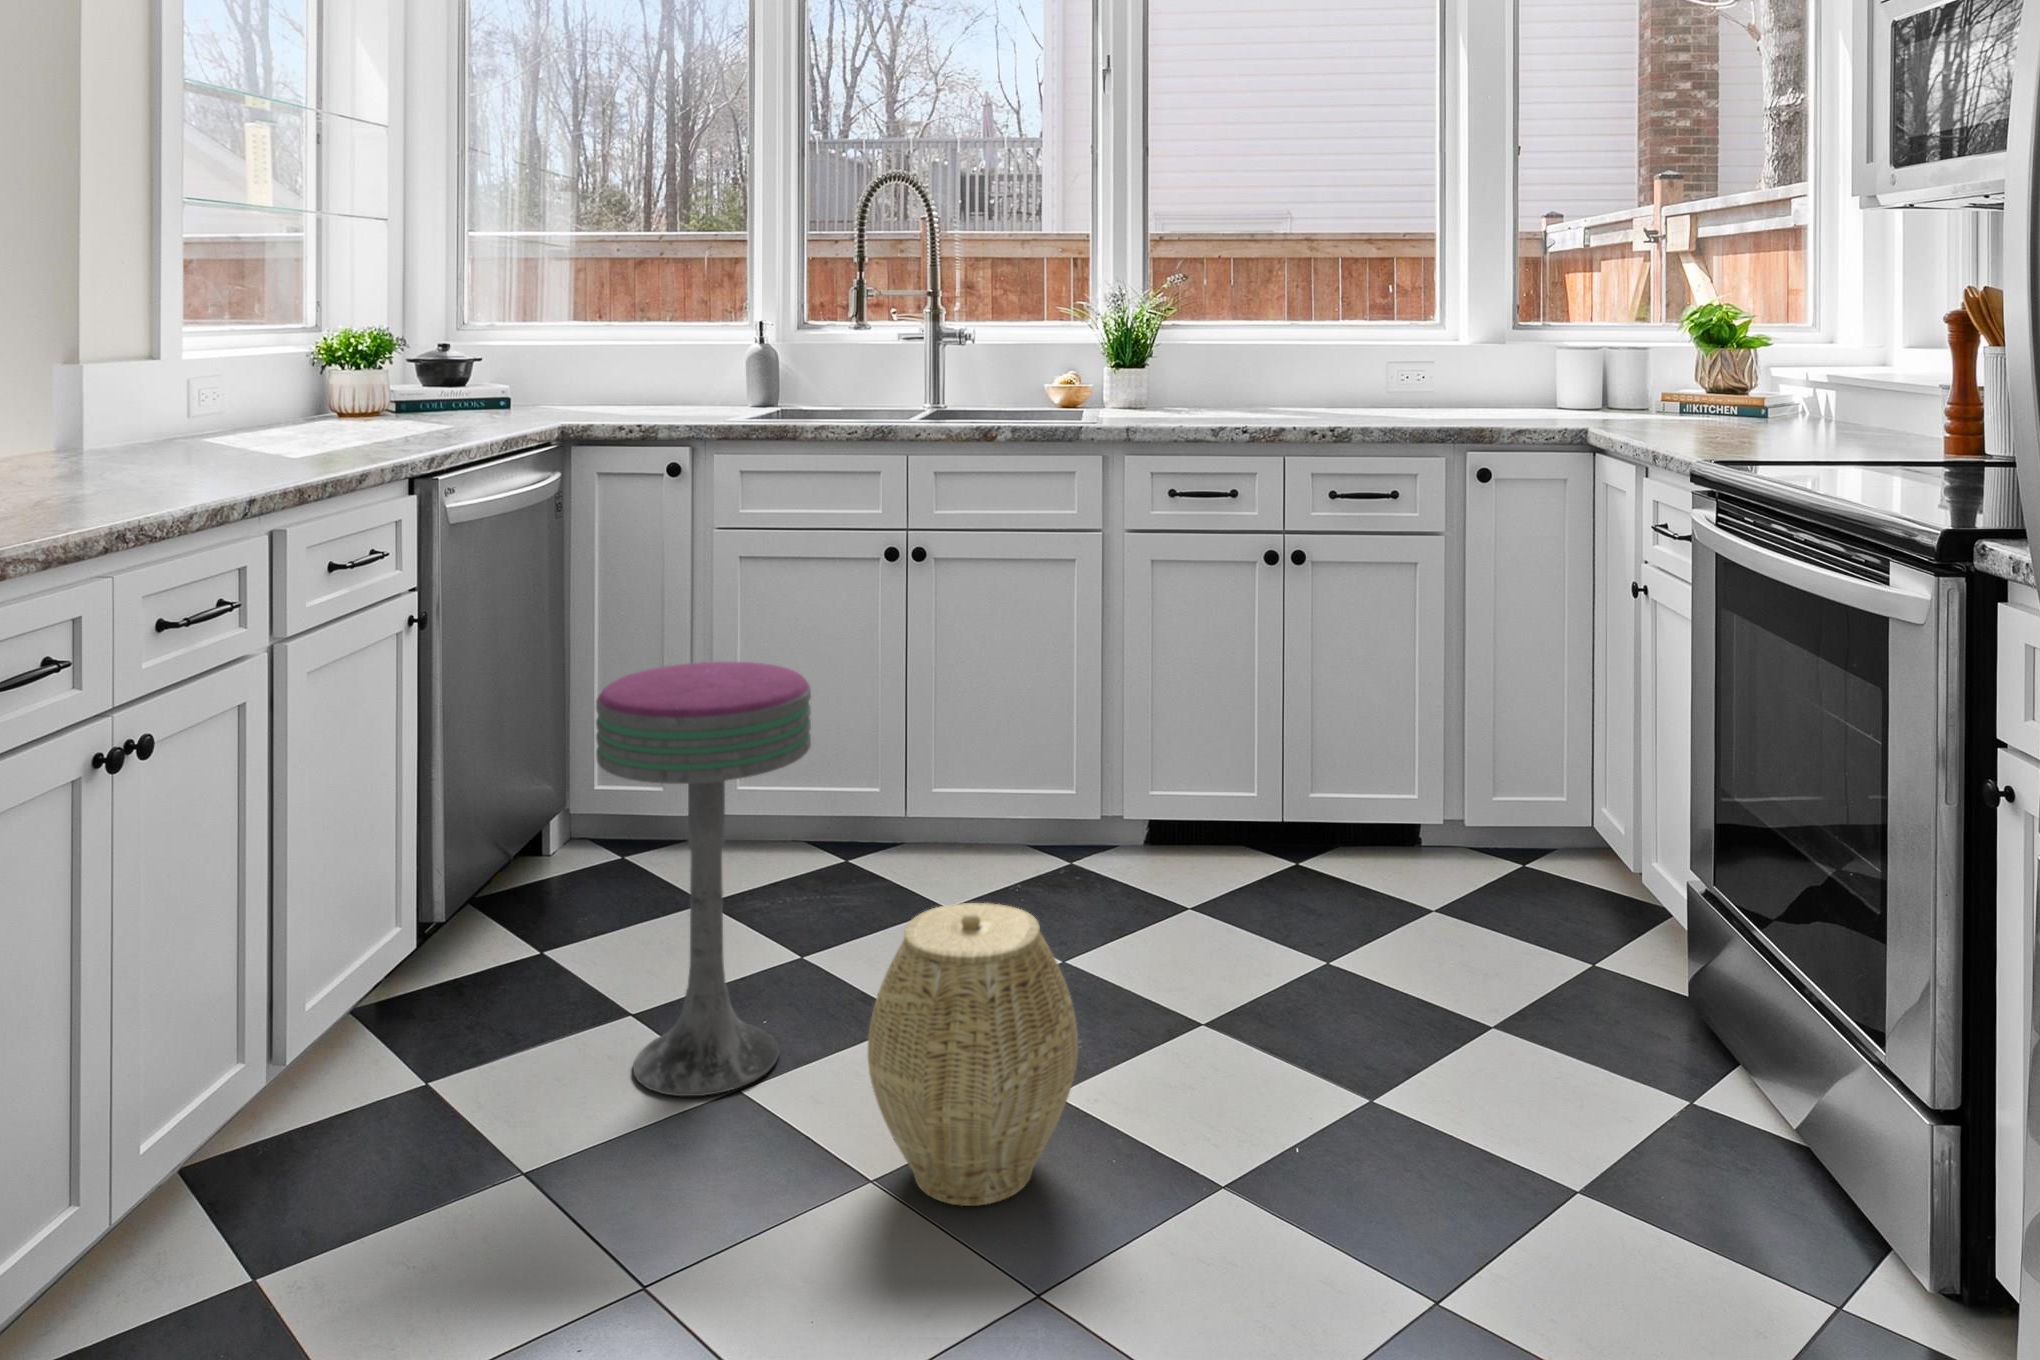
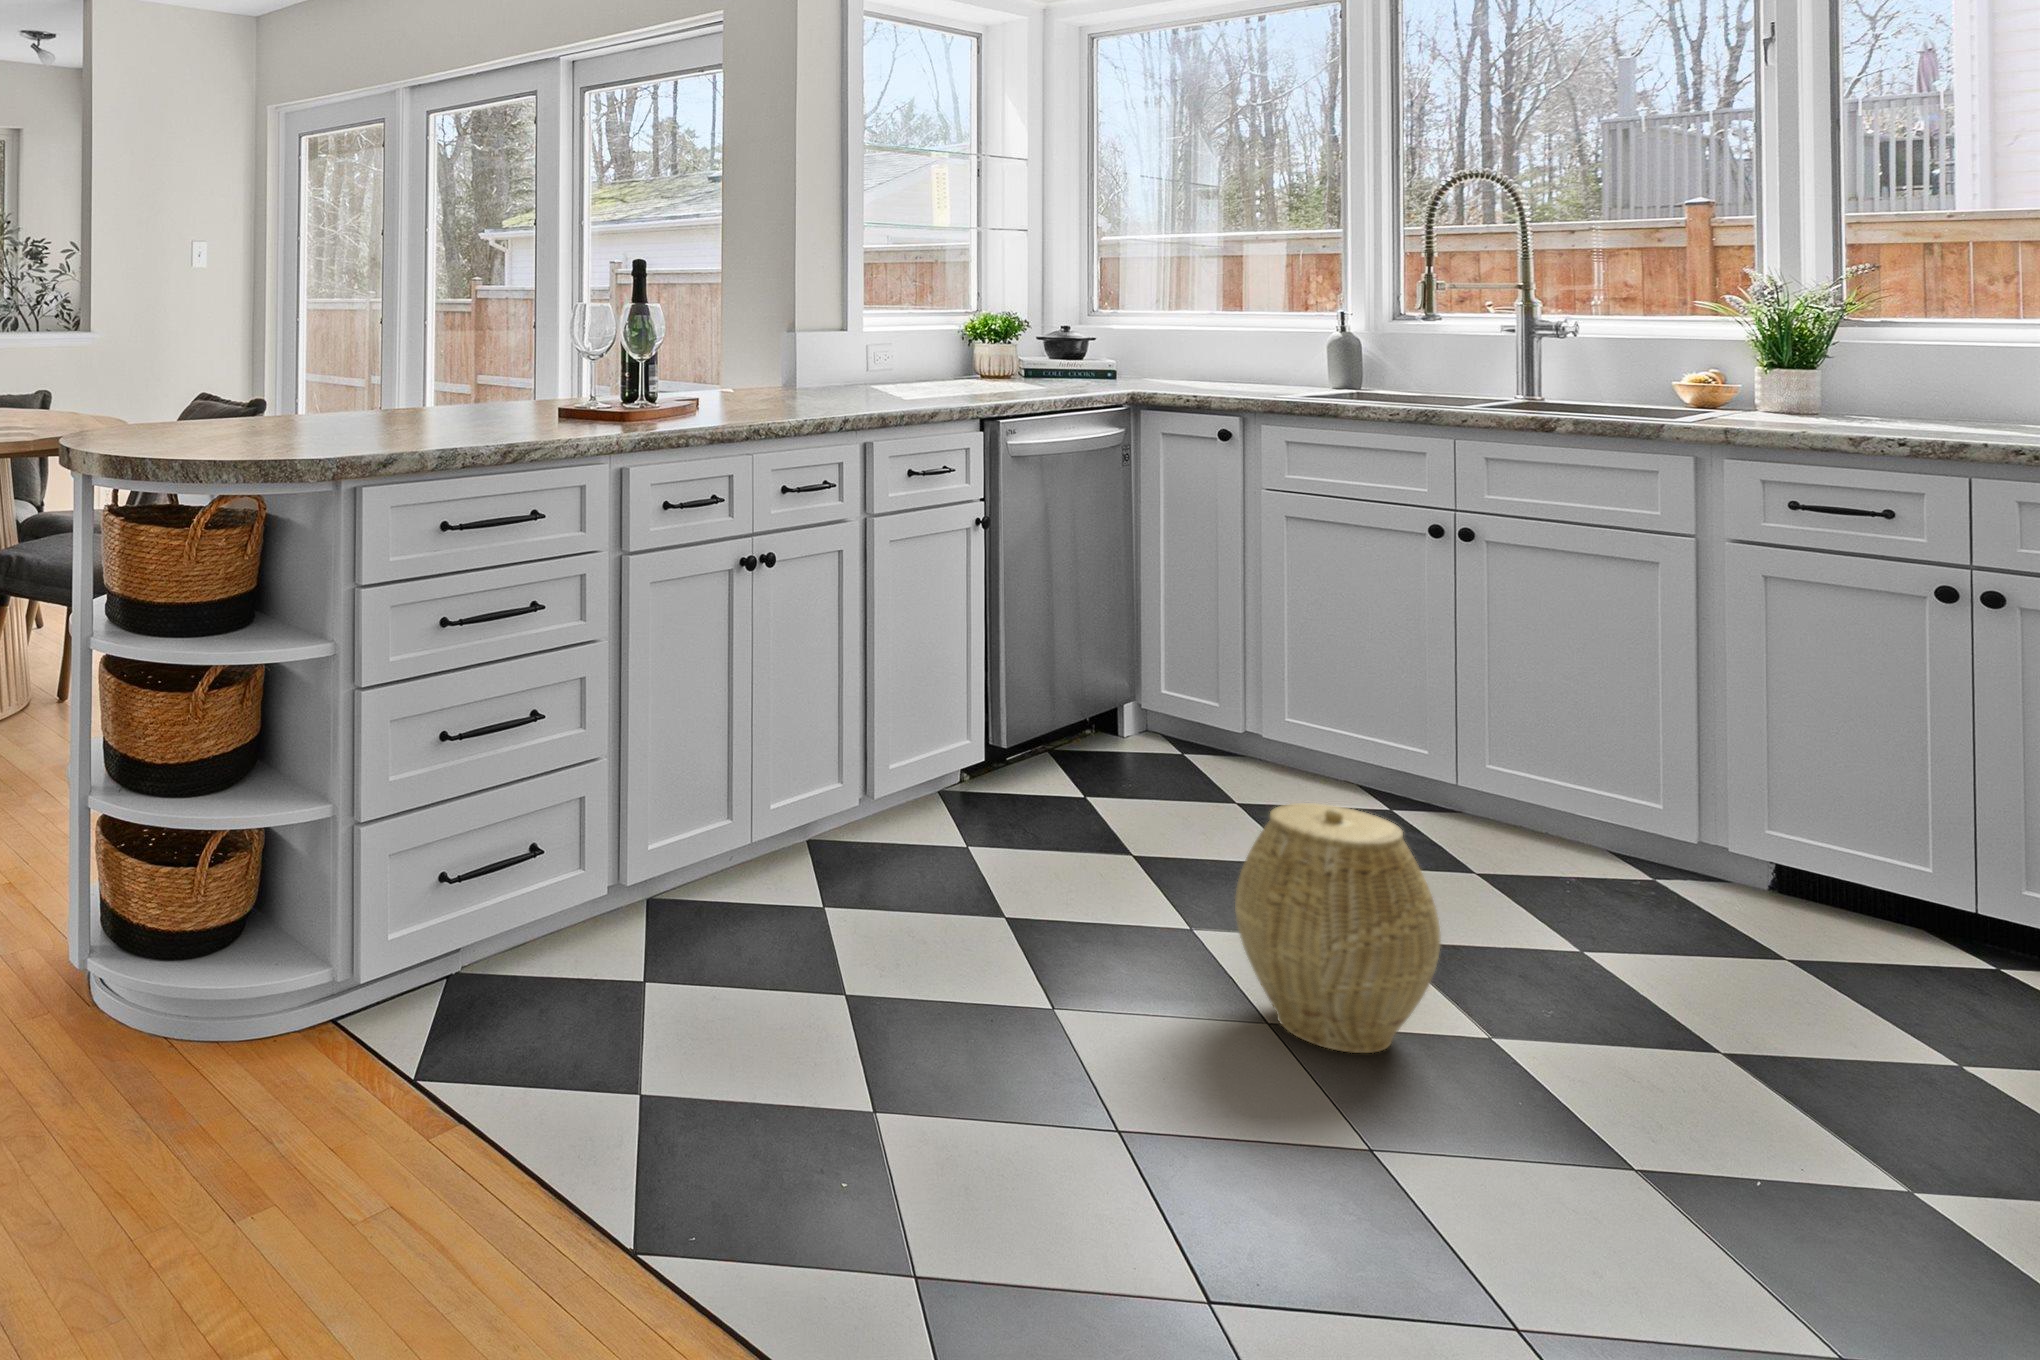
bar stool: present [596,662,811,1096] -> none [1071,581,1253,917]

